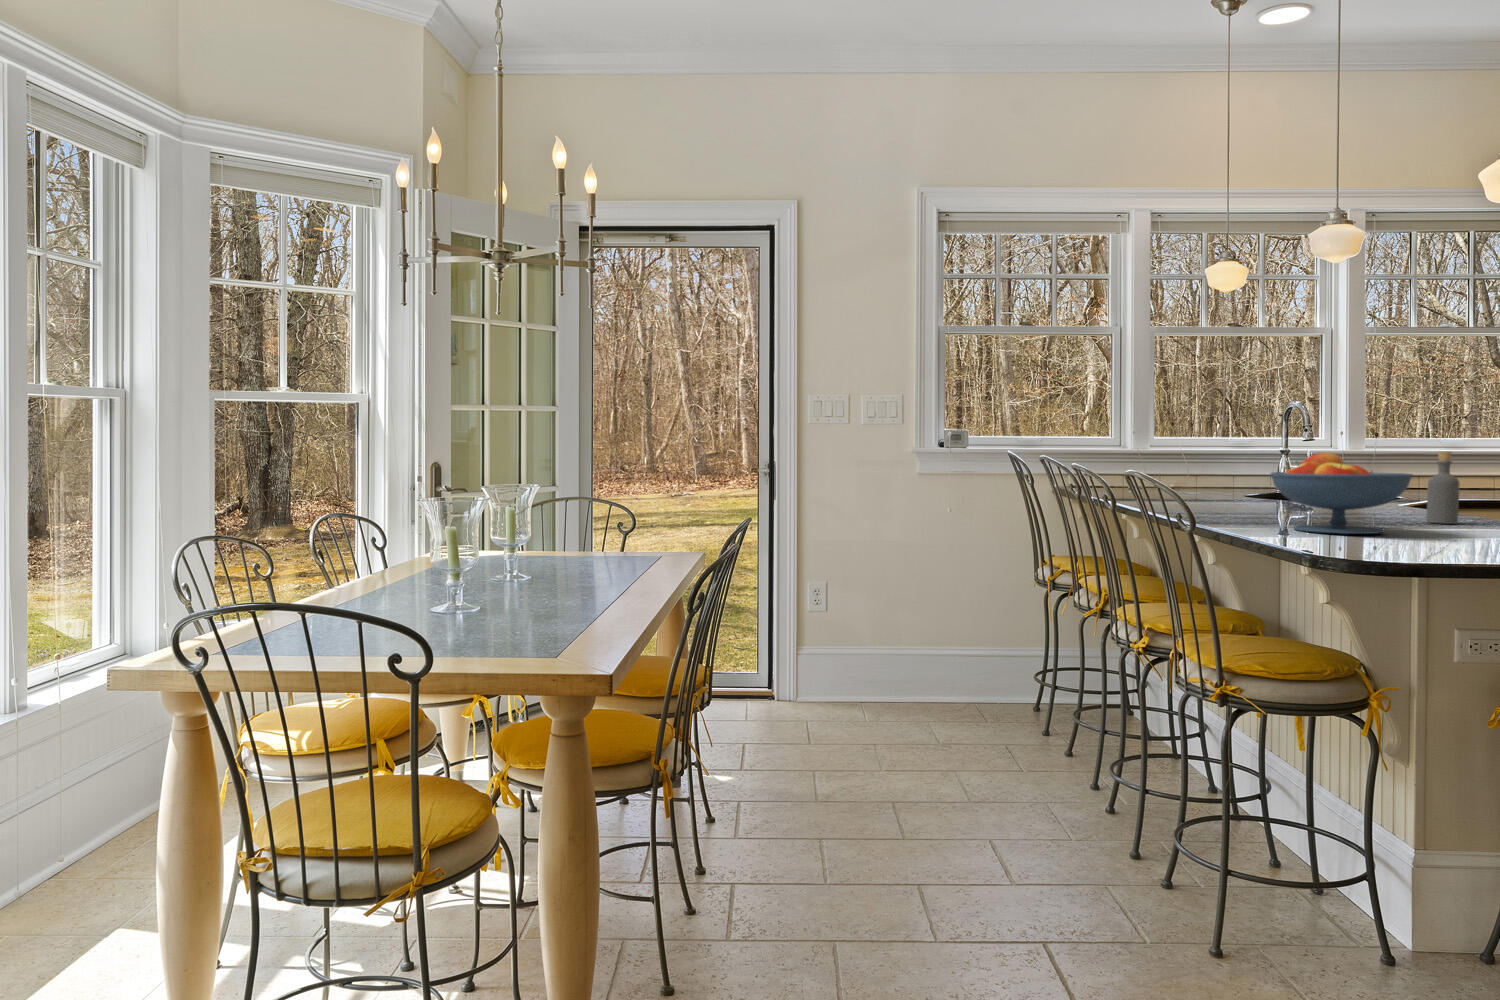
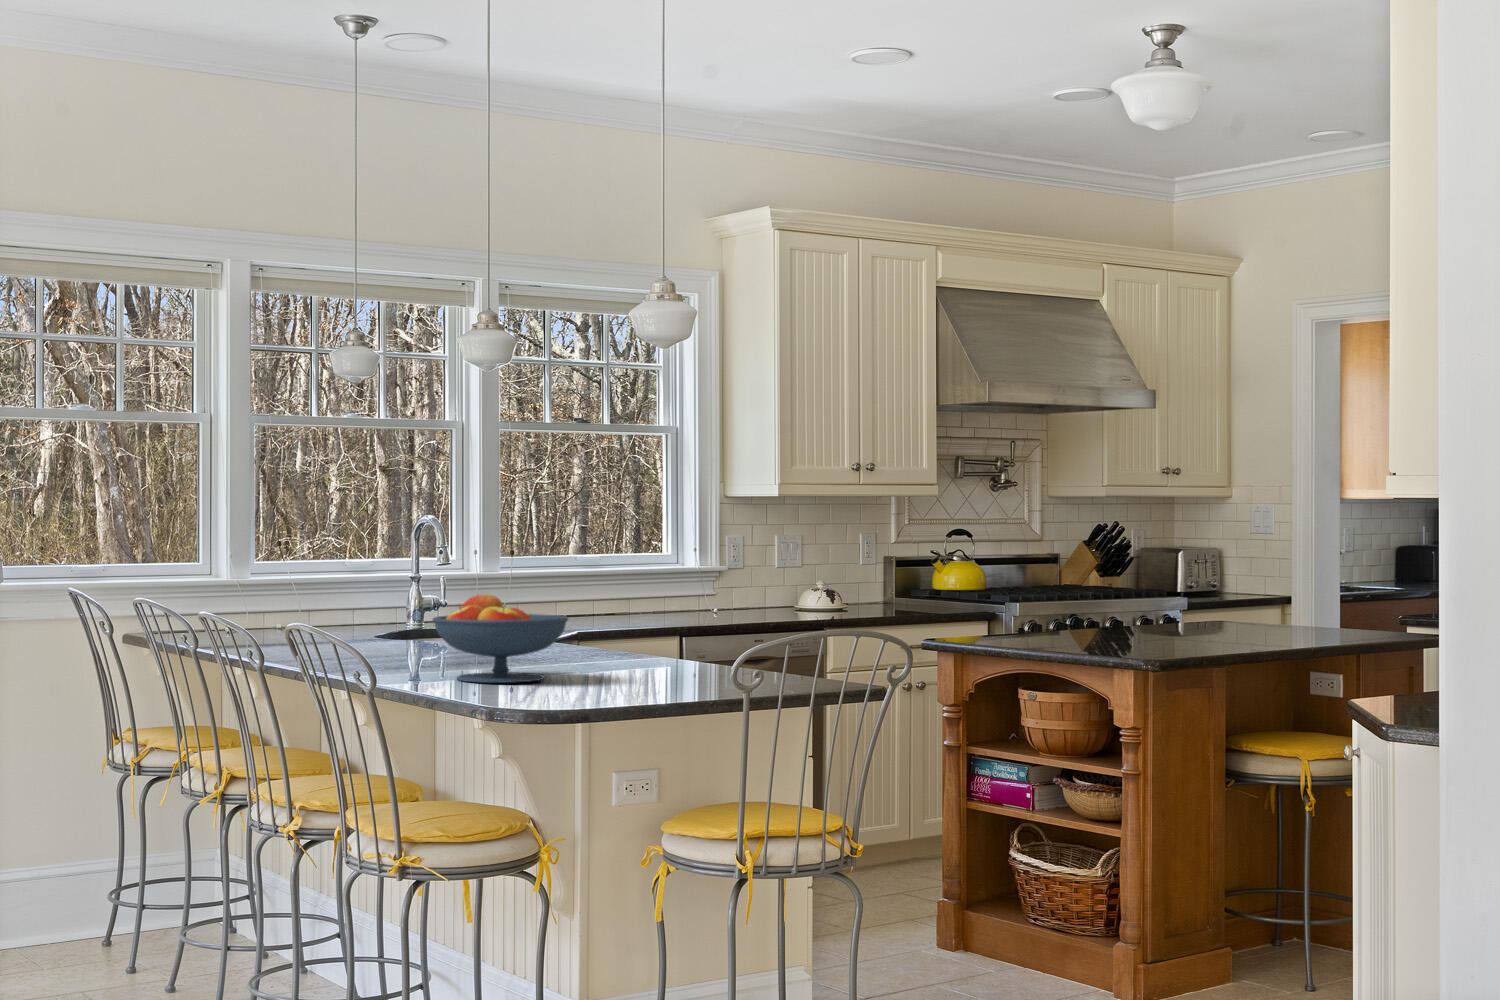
bottle: present [1426,452,1460,524] -> none [577,587,606,665]

